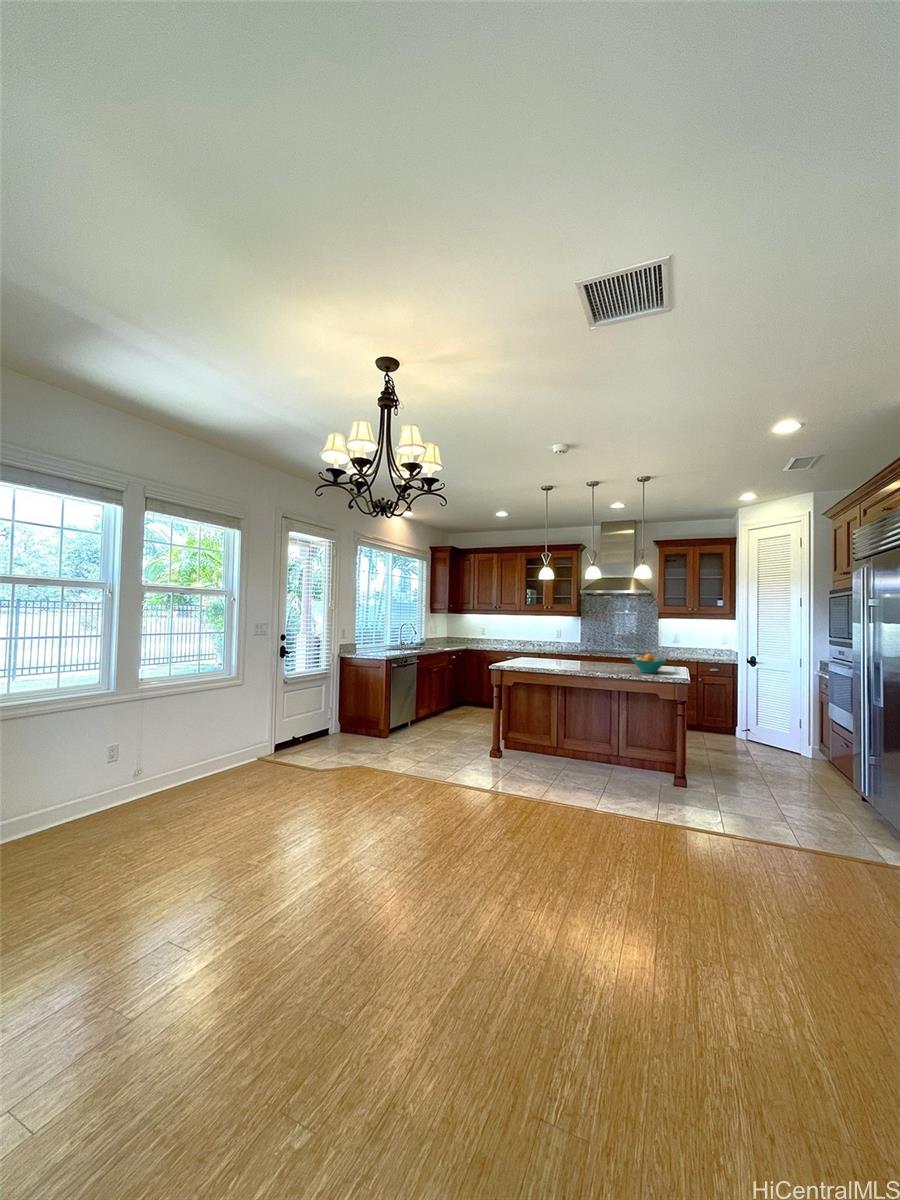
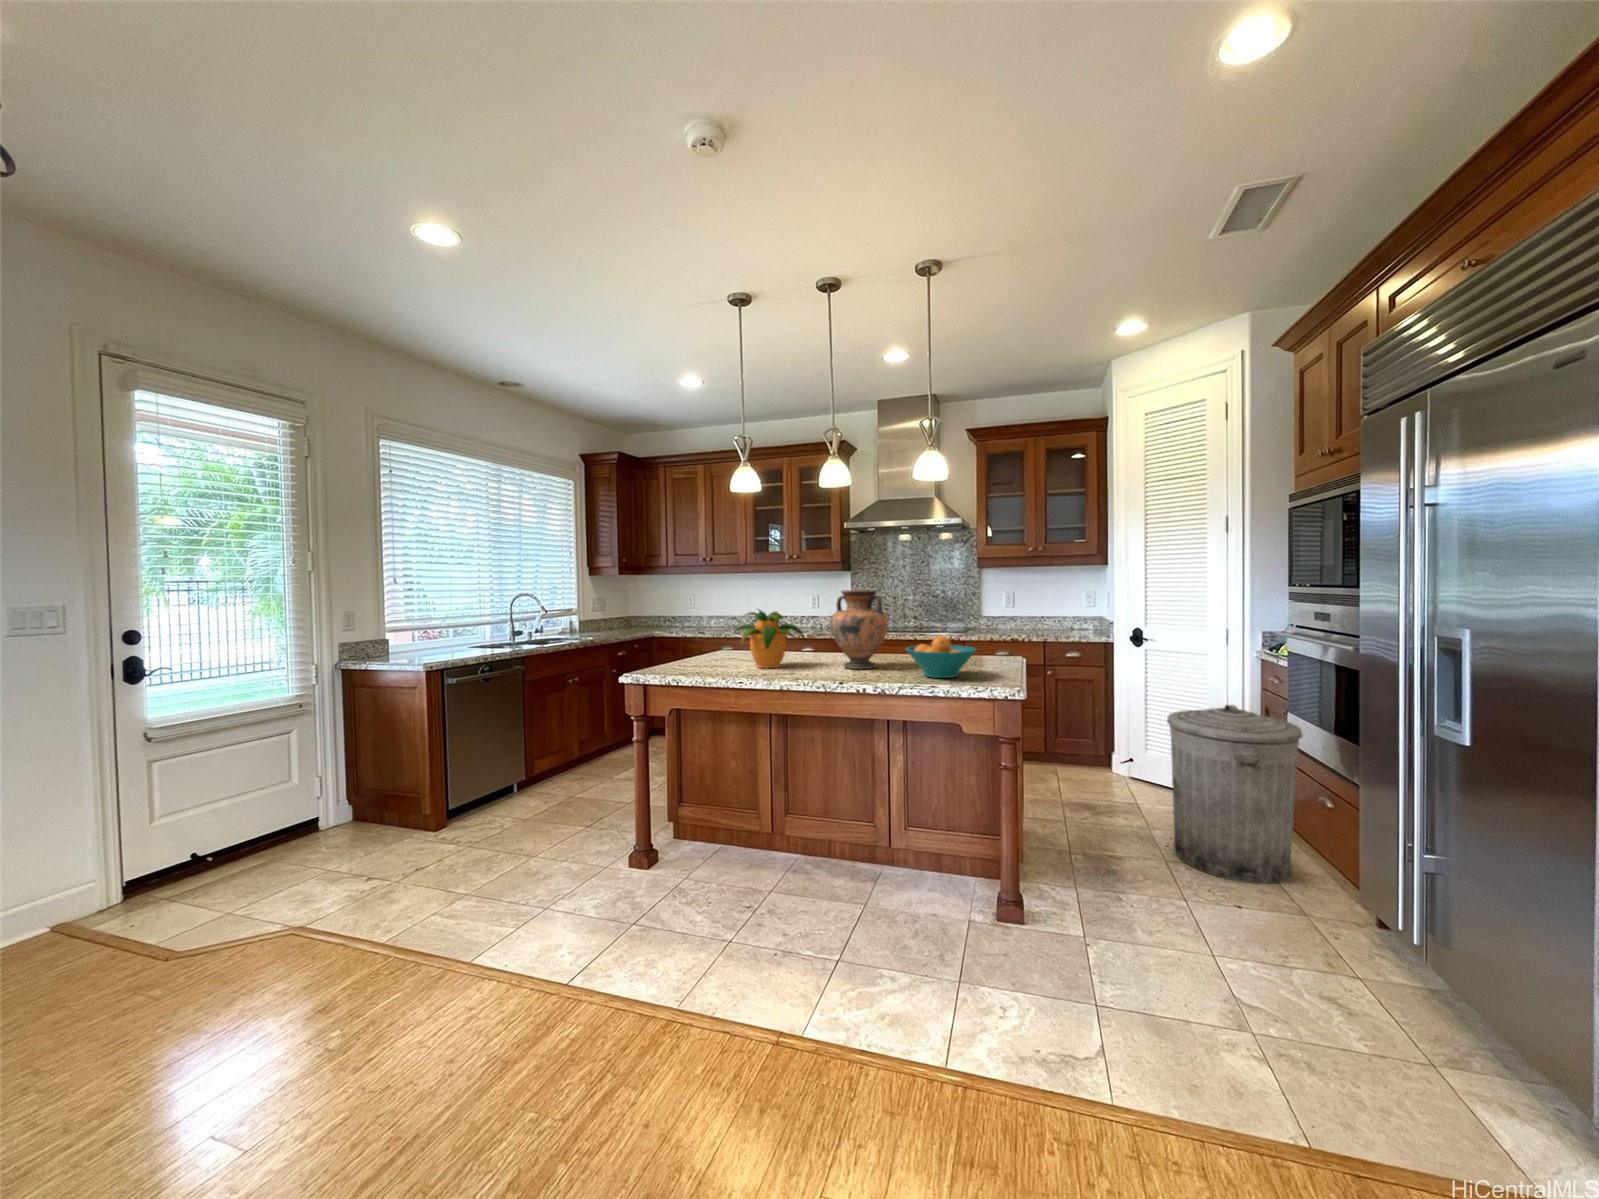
vase: none [591,630,620,668] -> present [830,590,888,669]
potted plant: none [540,636,576,666] -> present [734,610,804,668]
trash can: none [763,695,833,785] -> present [1167,705,1303,884]

